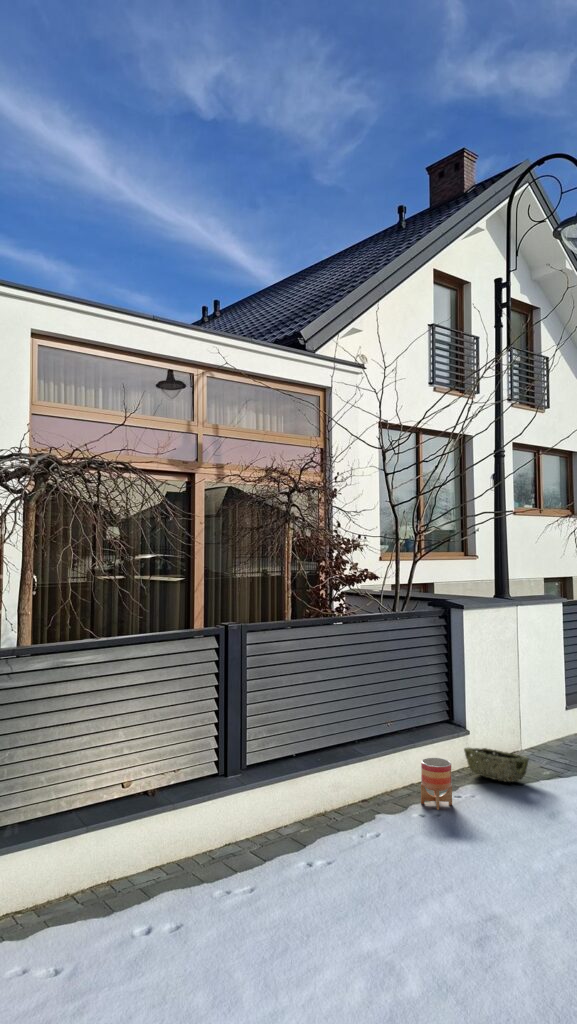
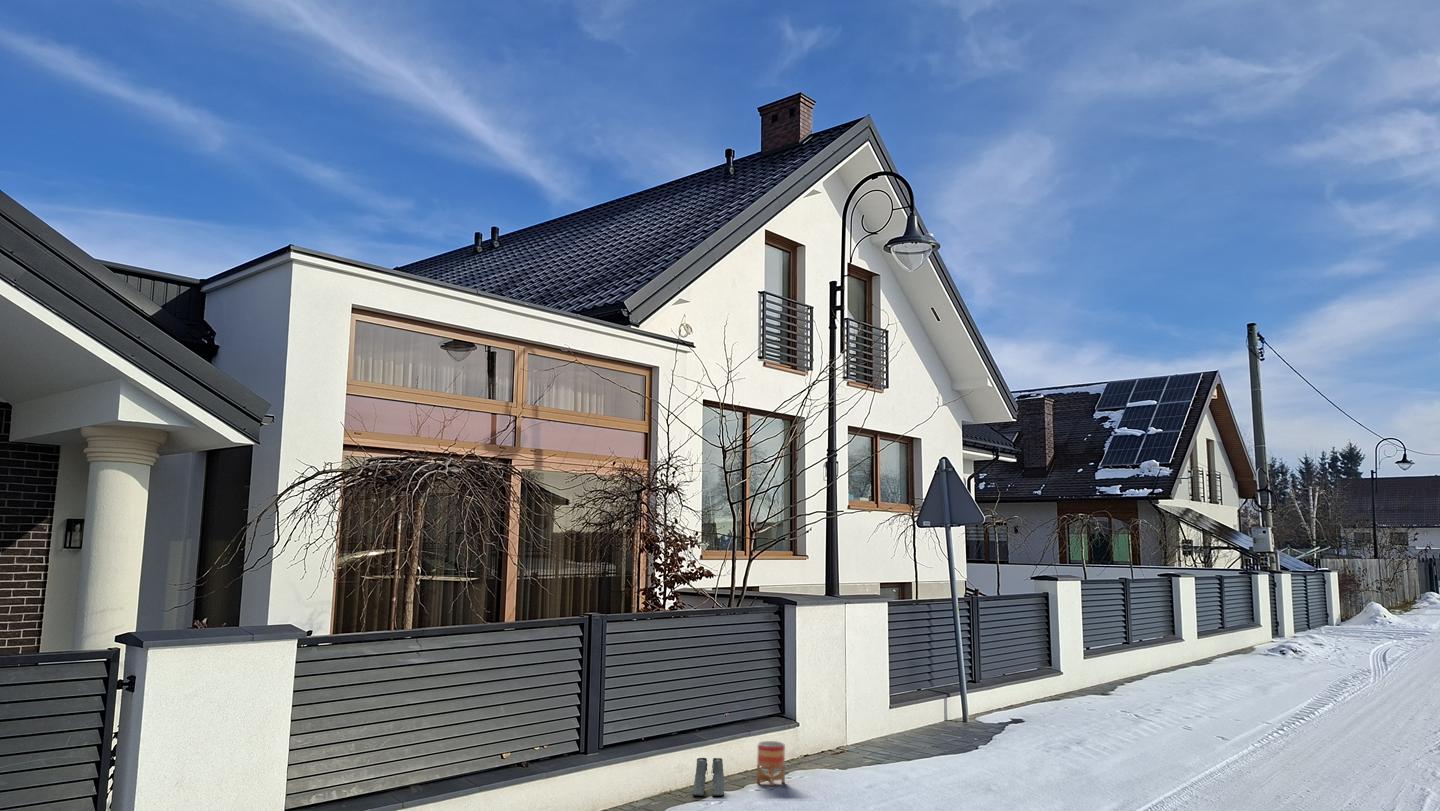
woven basket: present [464,748,529,782] -> none [794,739,854,769]
boots: none [348,780,383,826] -> present [693,758,724,796]

